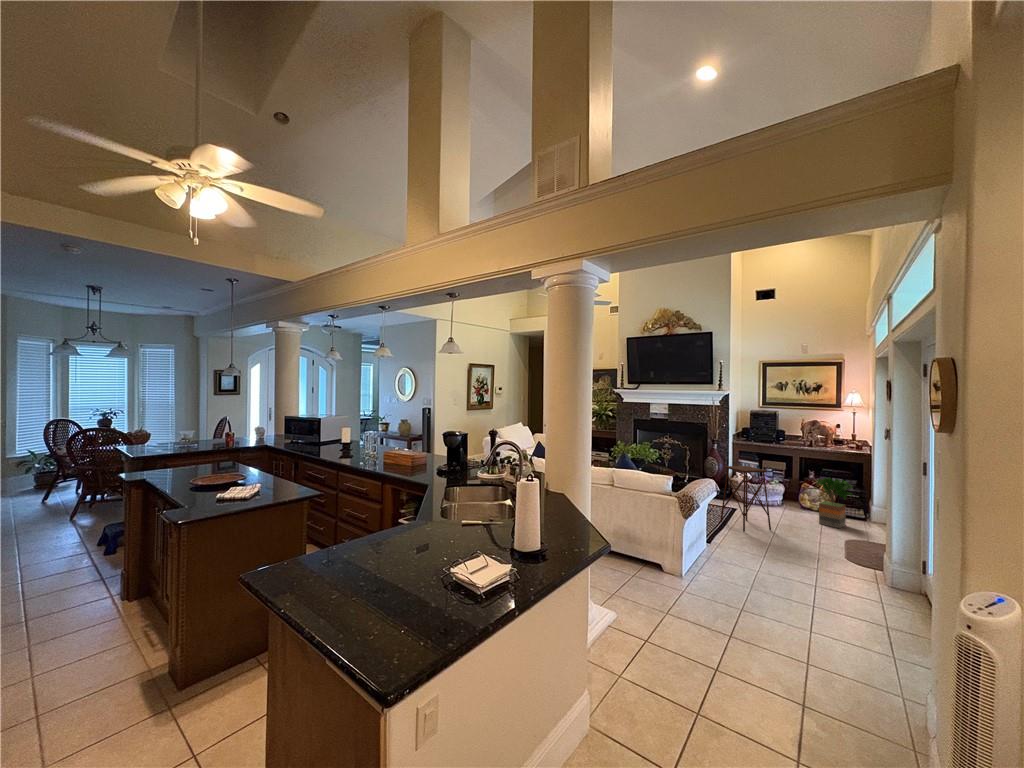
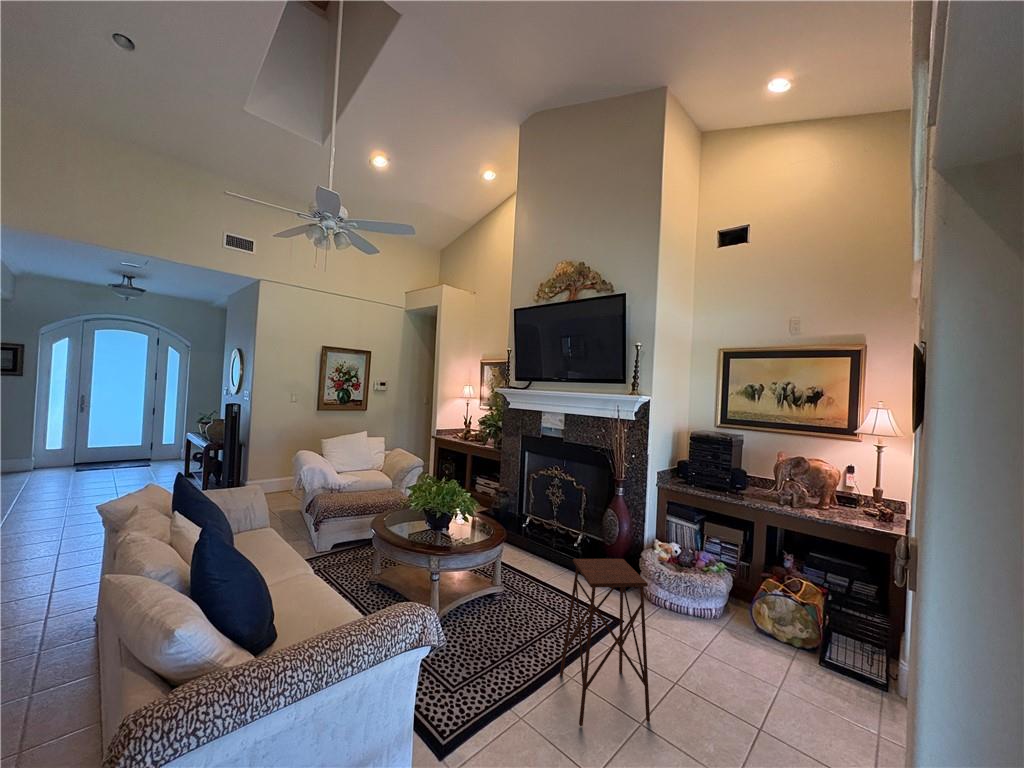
potted tree: present [817,478,852,528] -> none [775,590,856,721]

